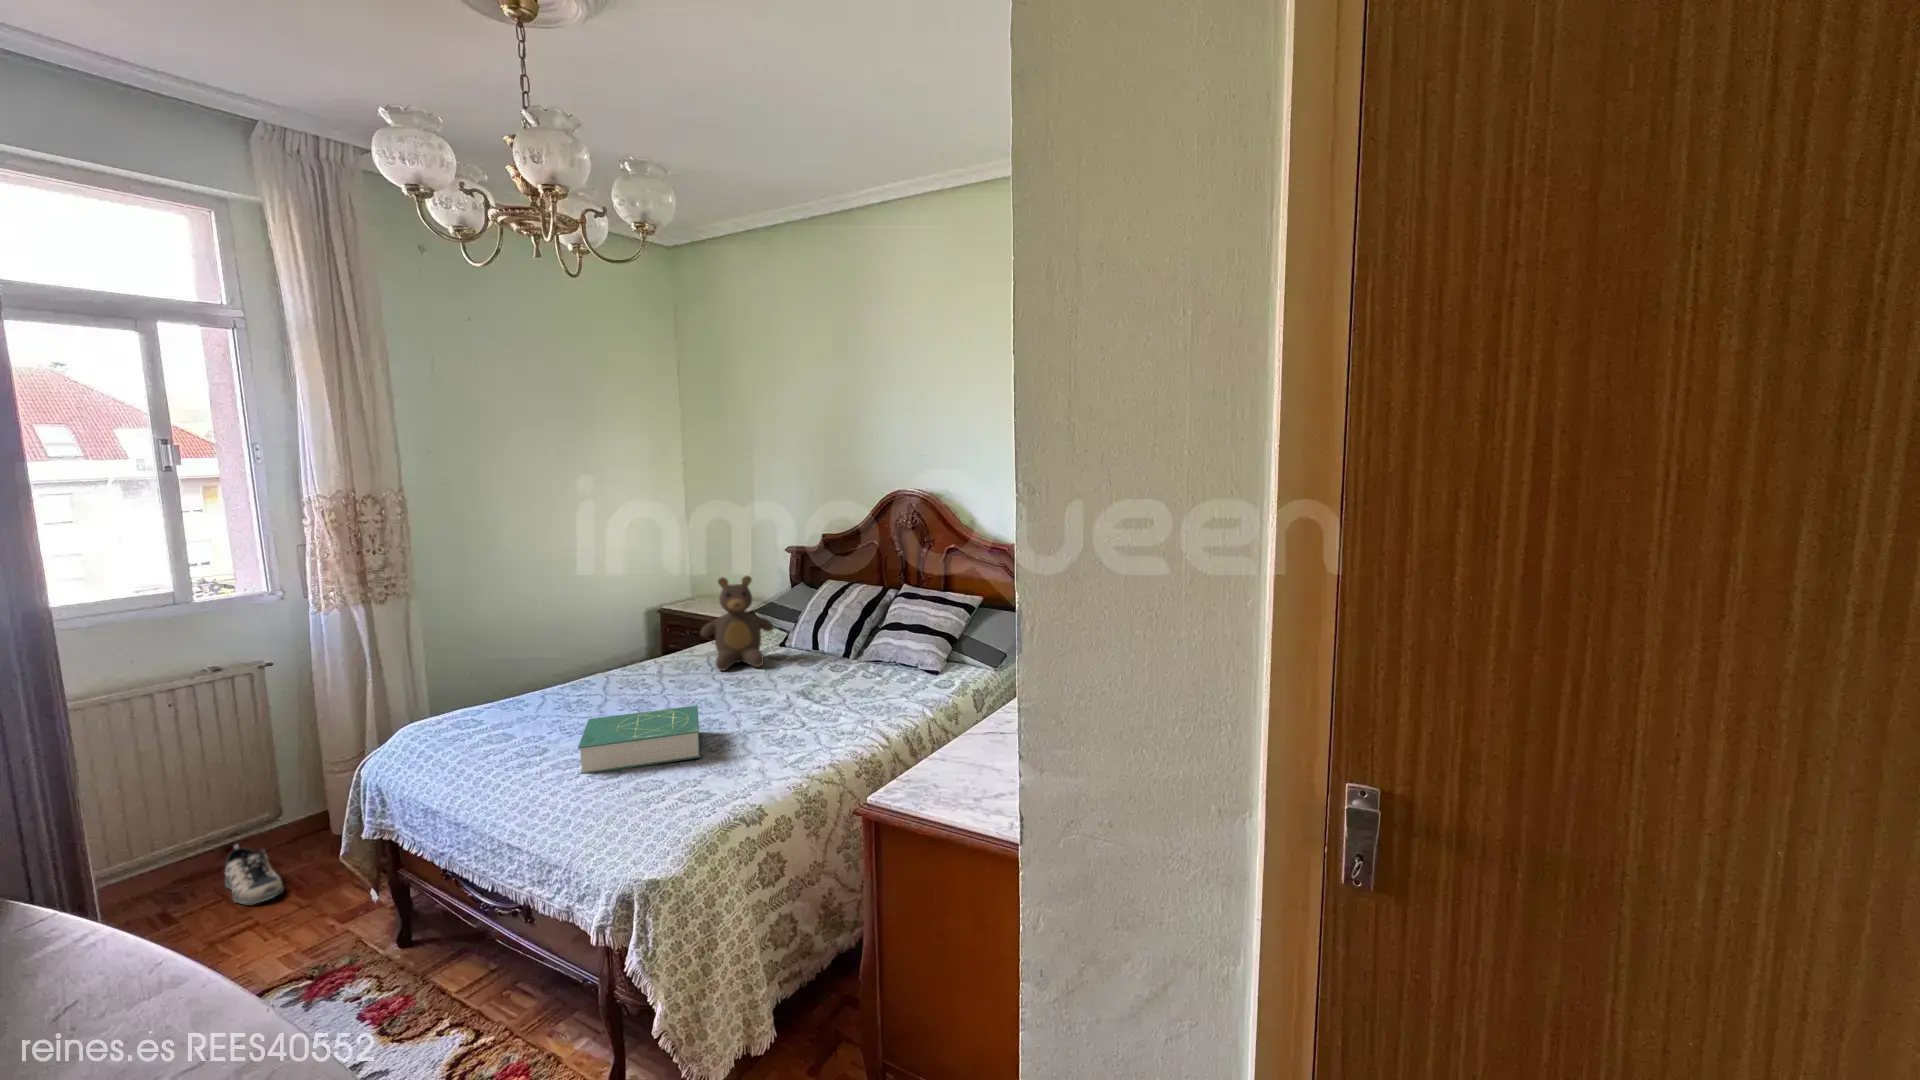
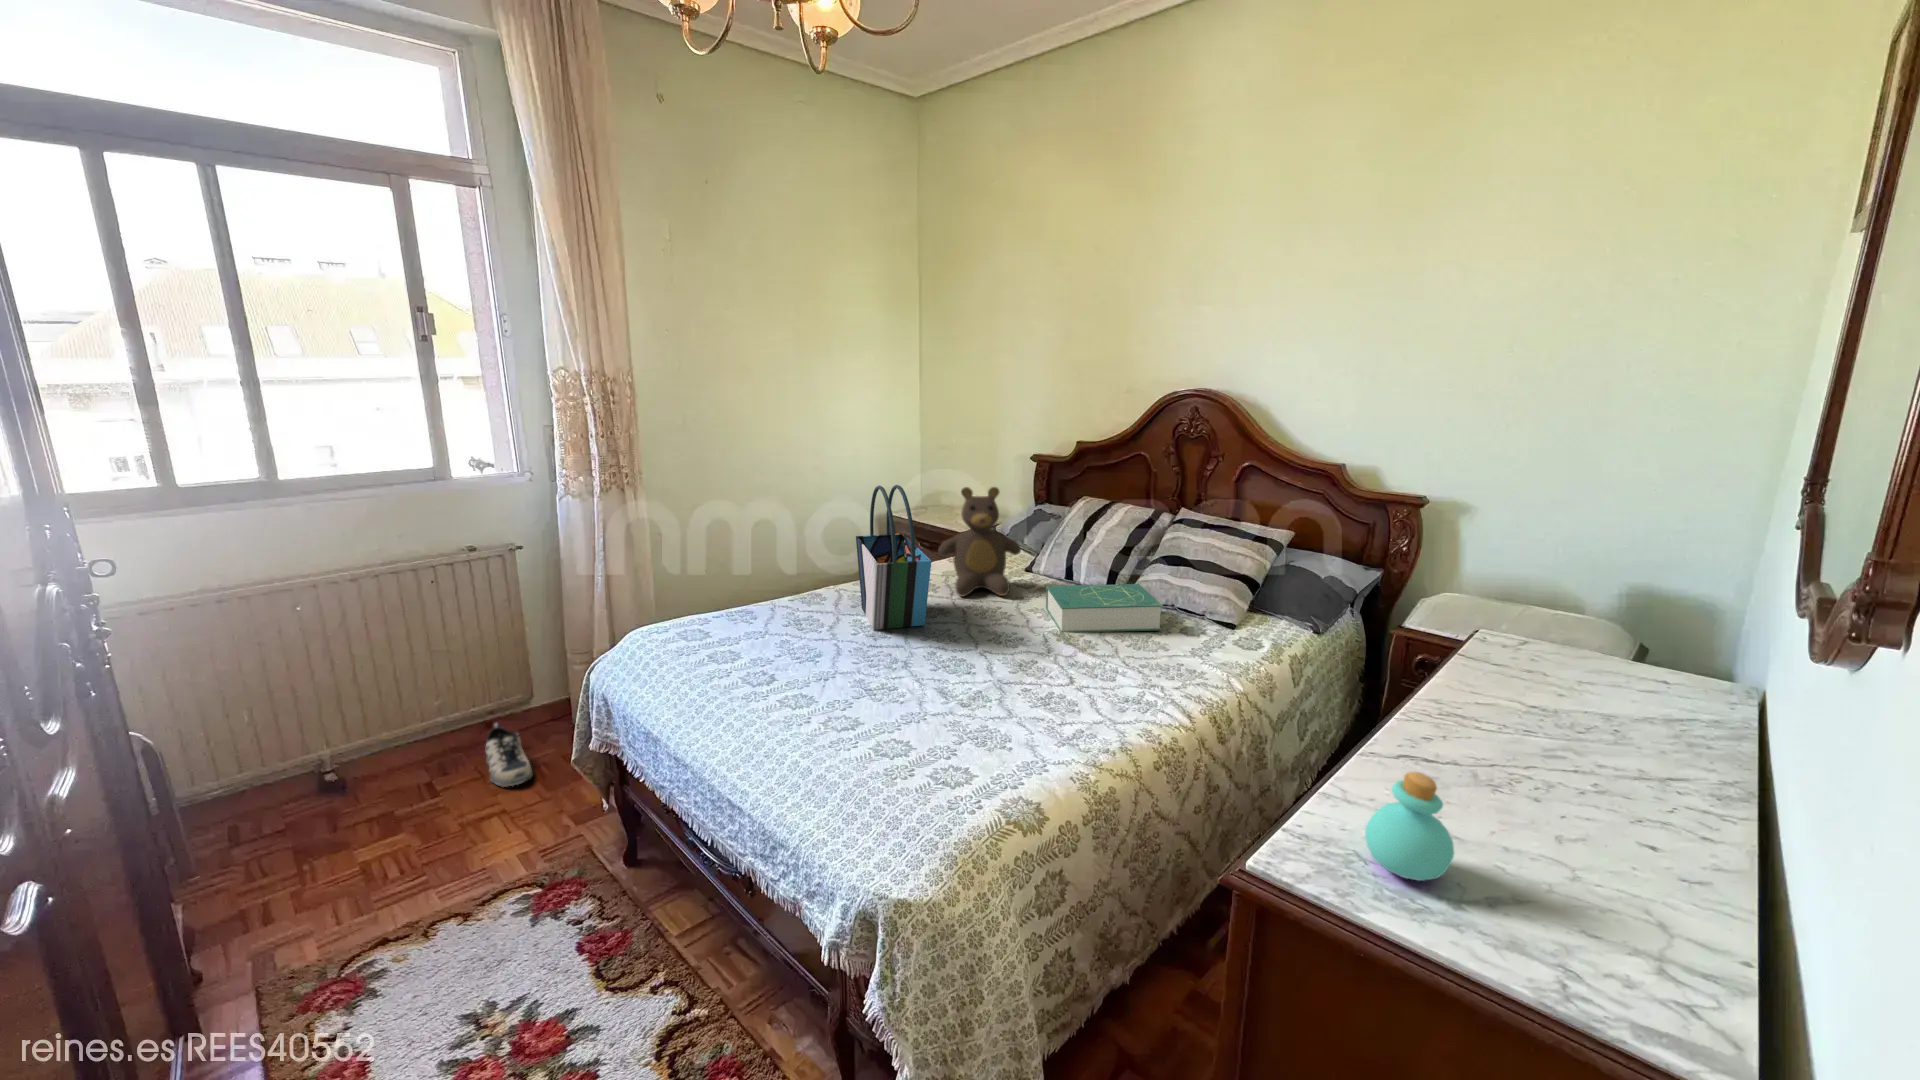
tote bag: none [622,580,687,705] -> present [856,485,931,630]
book: present [578,706,700,774] -> present [1046,584,1163,632]
perfume bottle: none [930,733,972,795] -> present [1365,772,1454,881]

